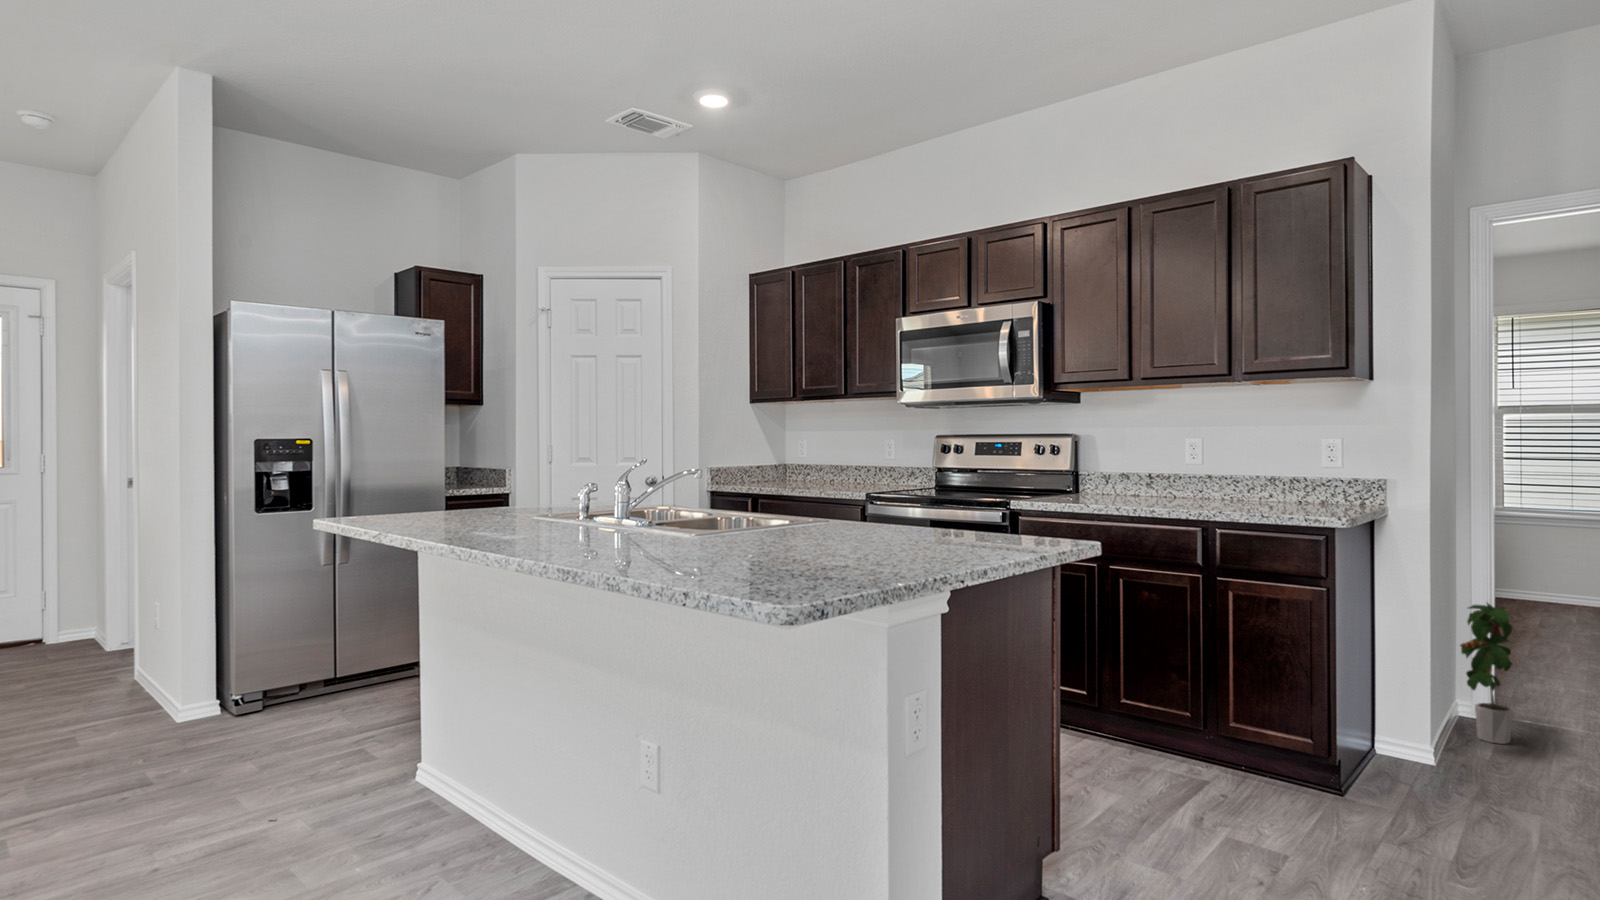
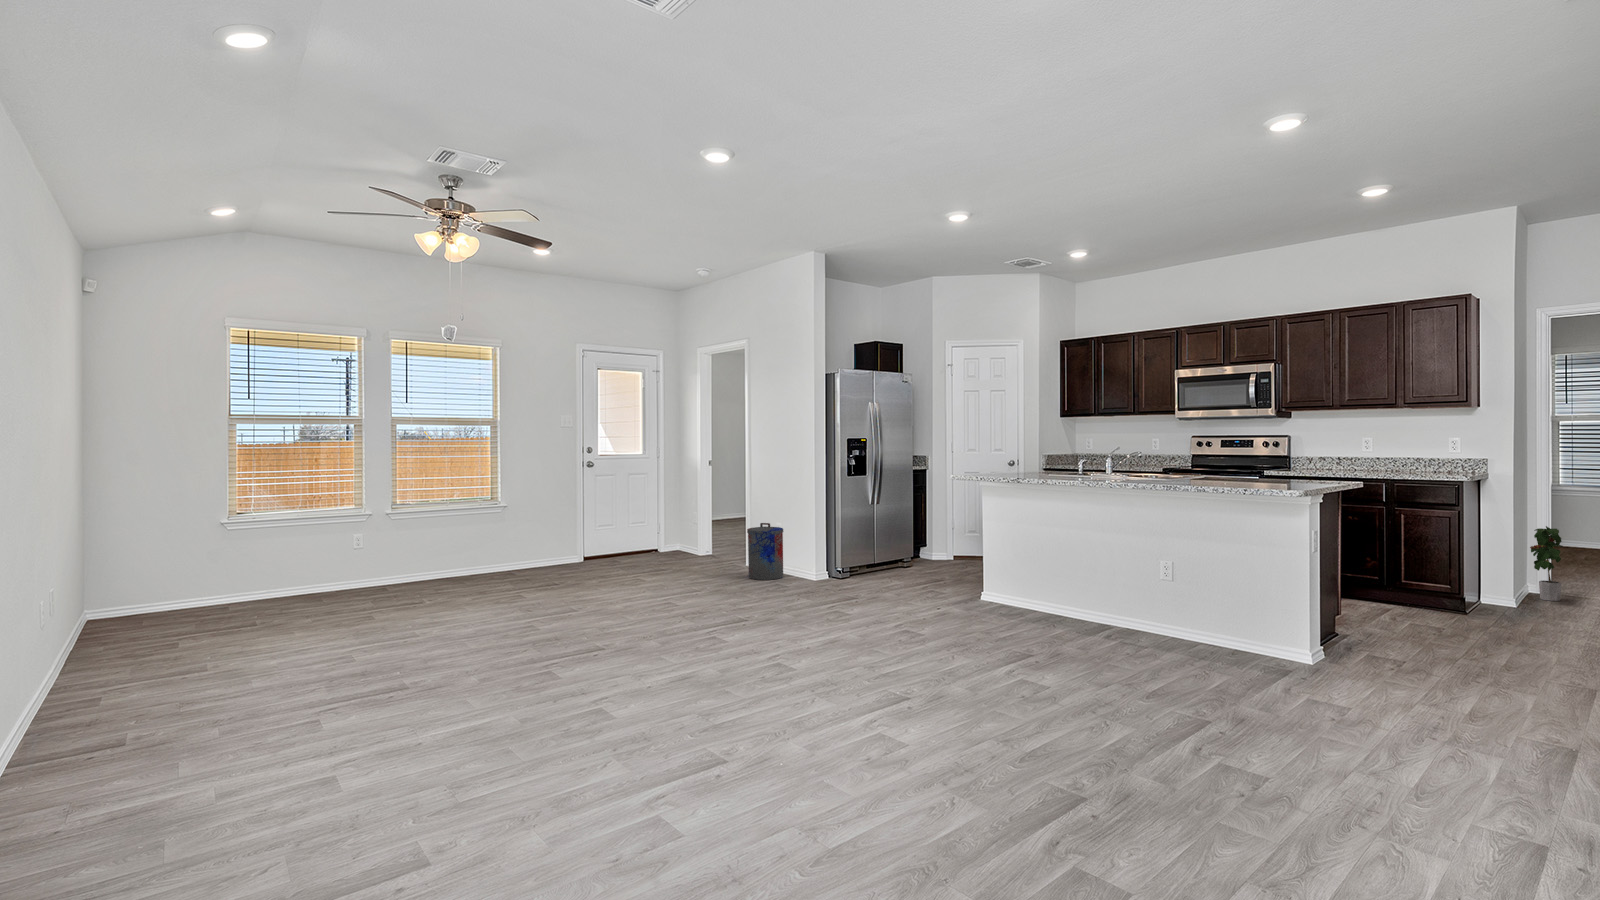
trash can: none [57,603,148,719] -> present [747,523,783,580]

